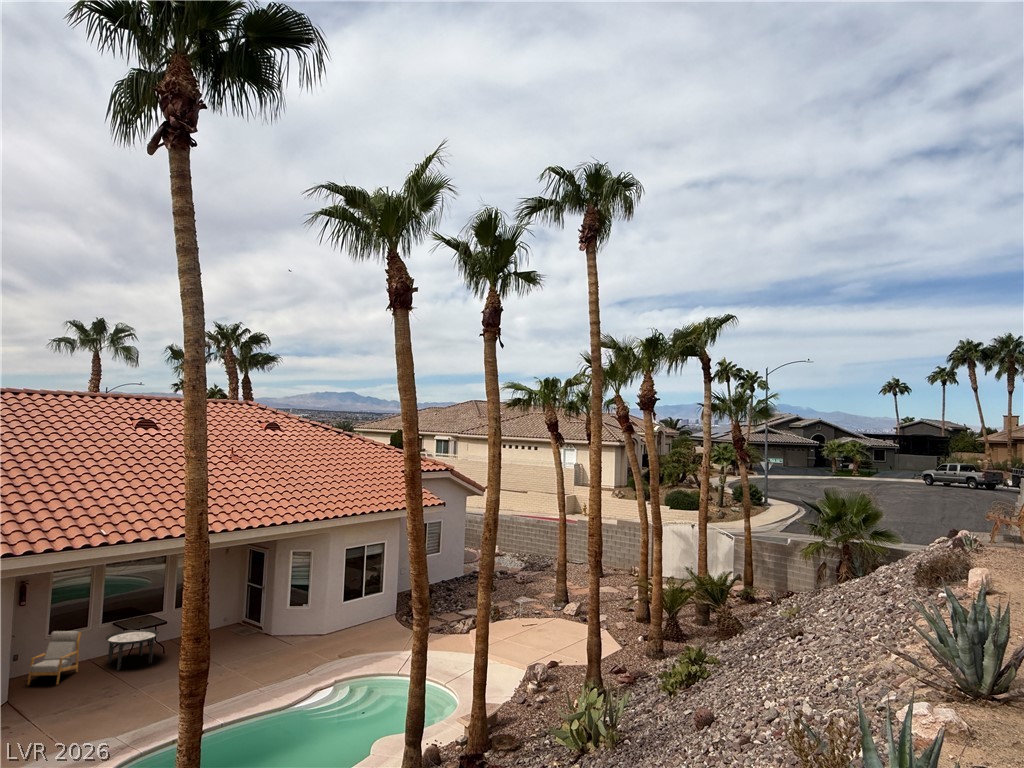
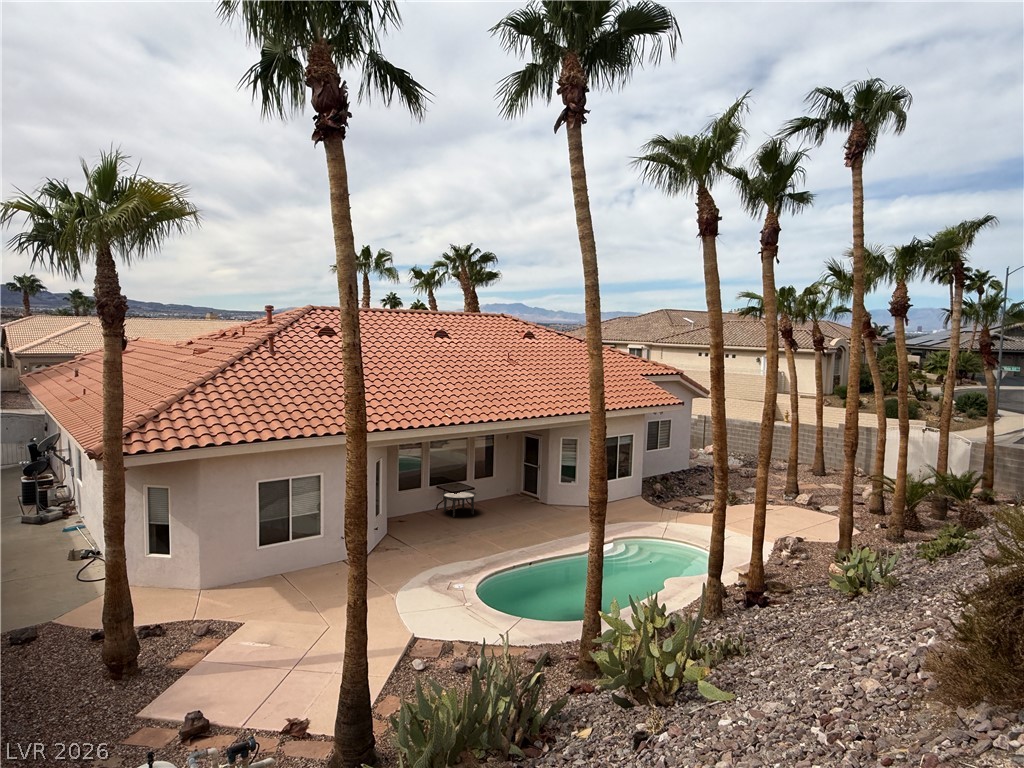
armchair: present [28,631,81,685] -> none [401,487,428,523]

